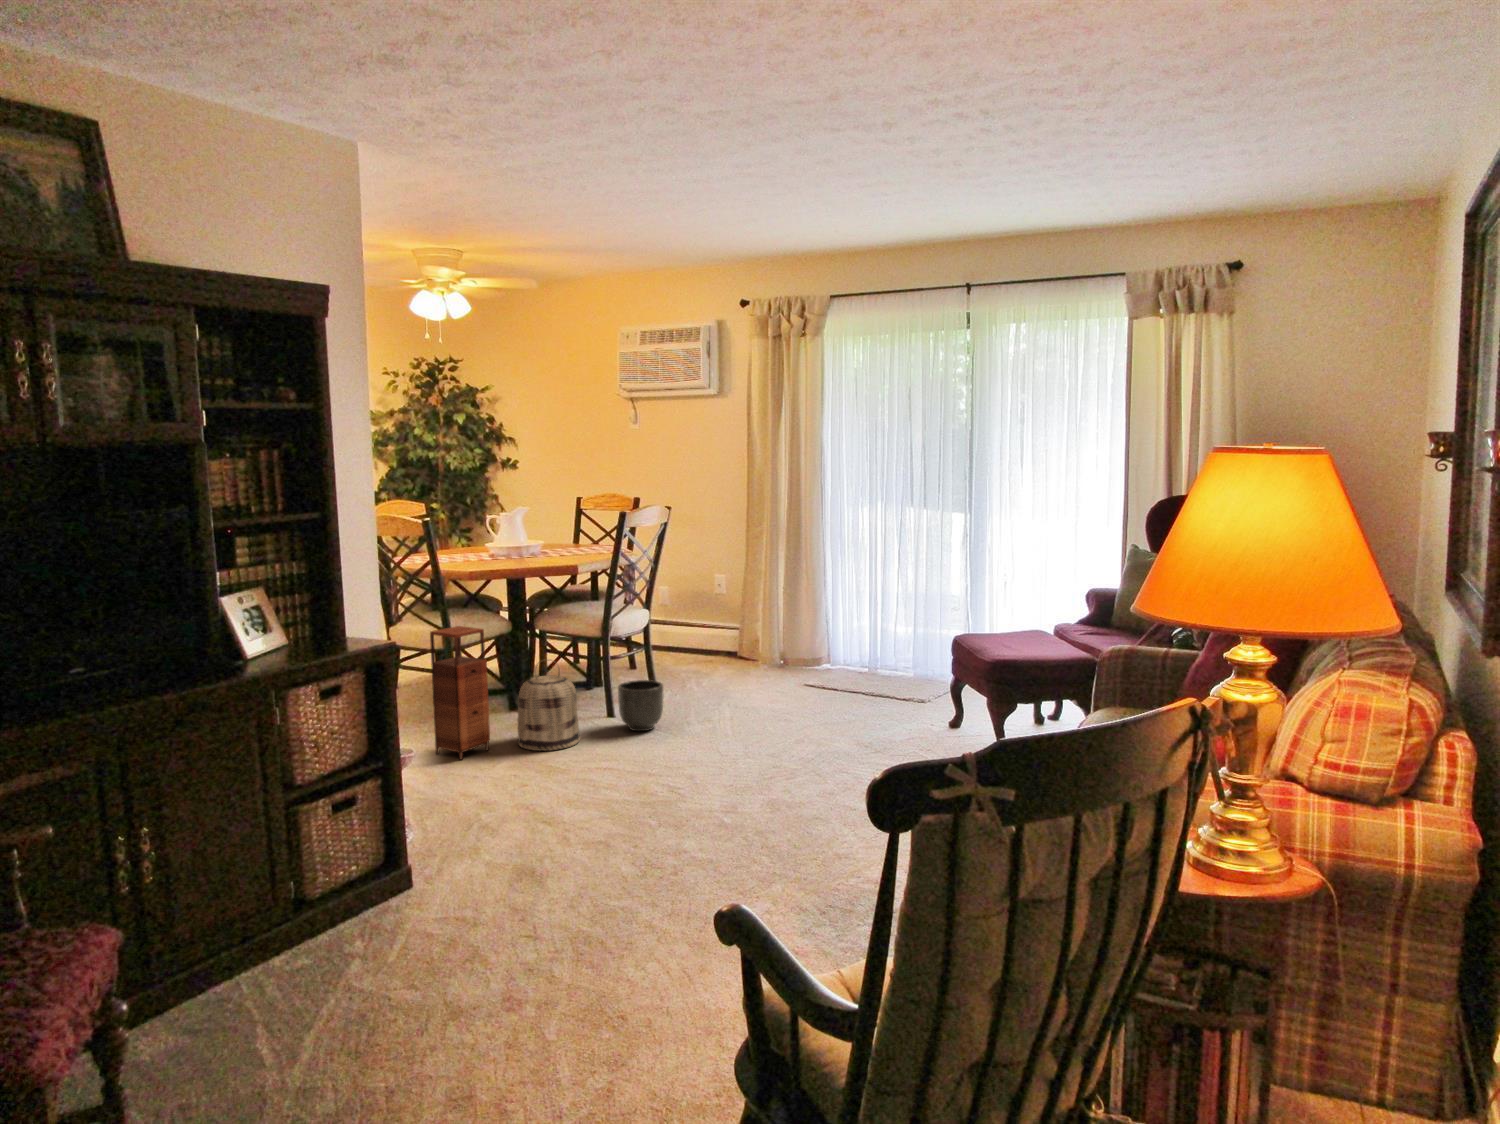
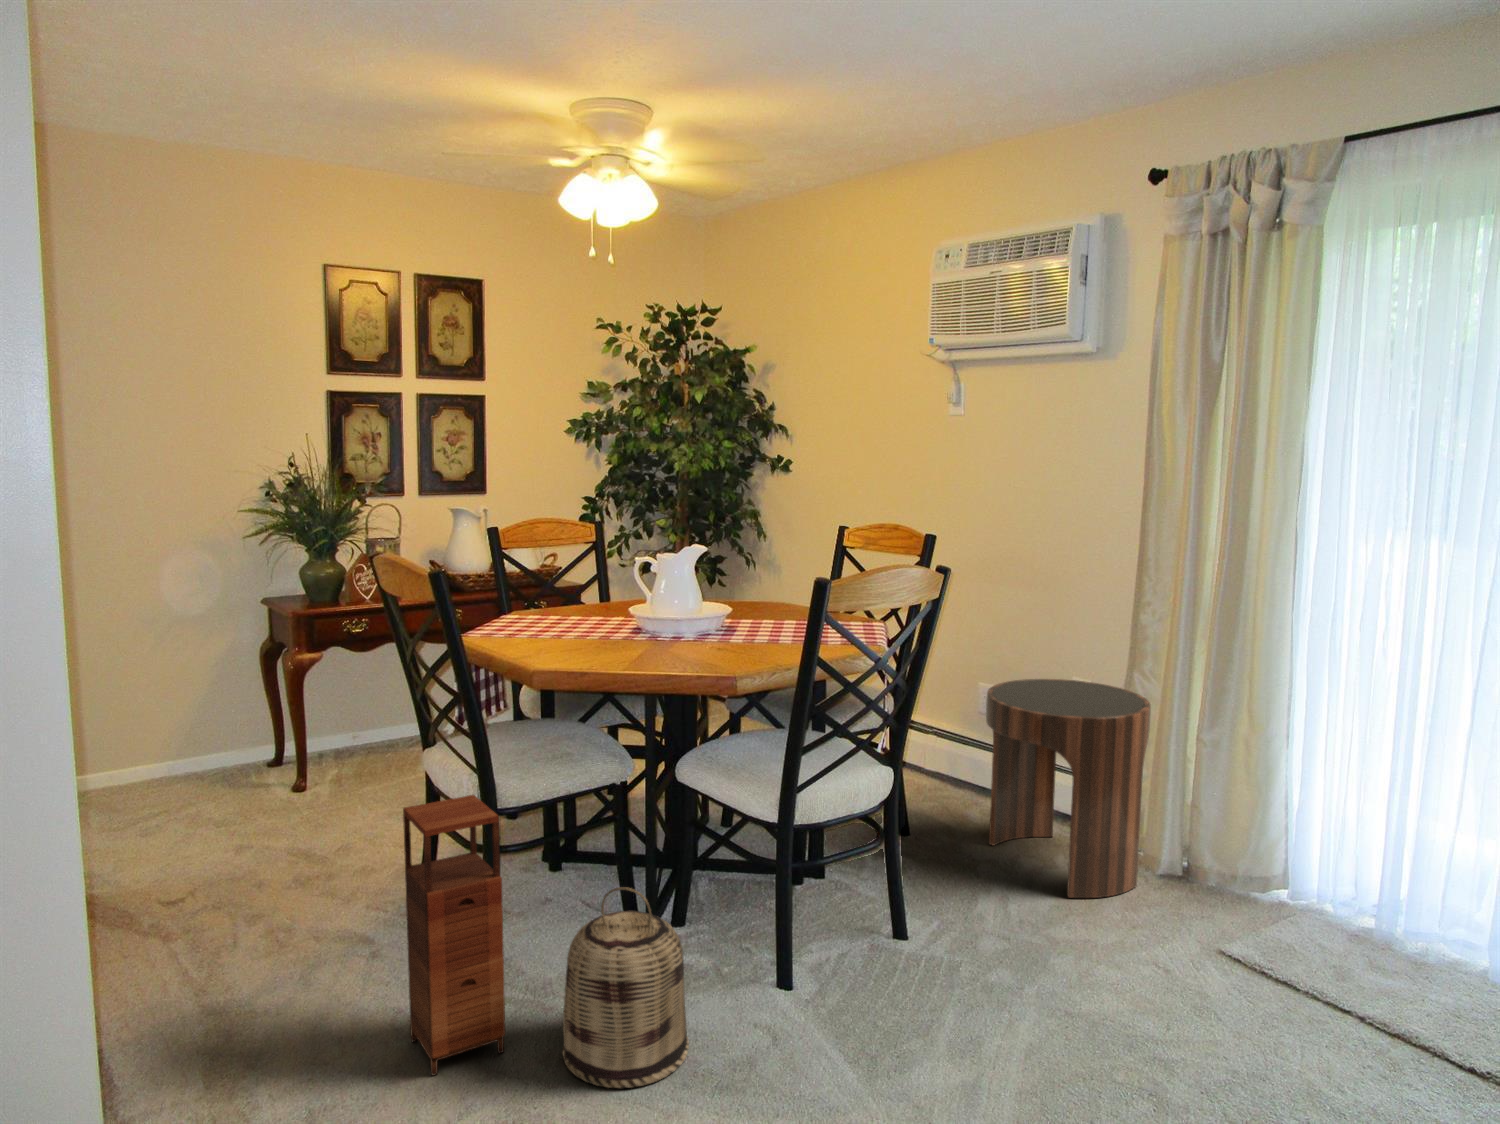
side table: none [679,573,762,678] -> present [986,679,1151,898]
planter: present [618,680,663,731] -> none [779,935,875,1059]

